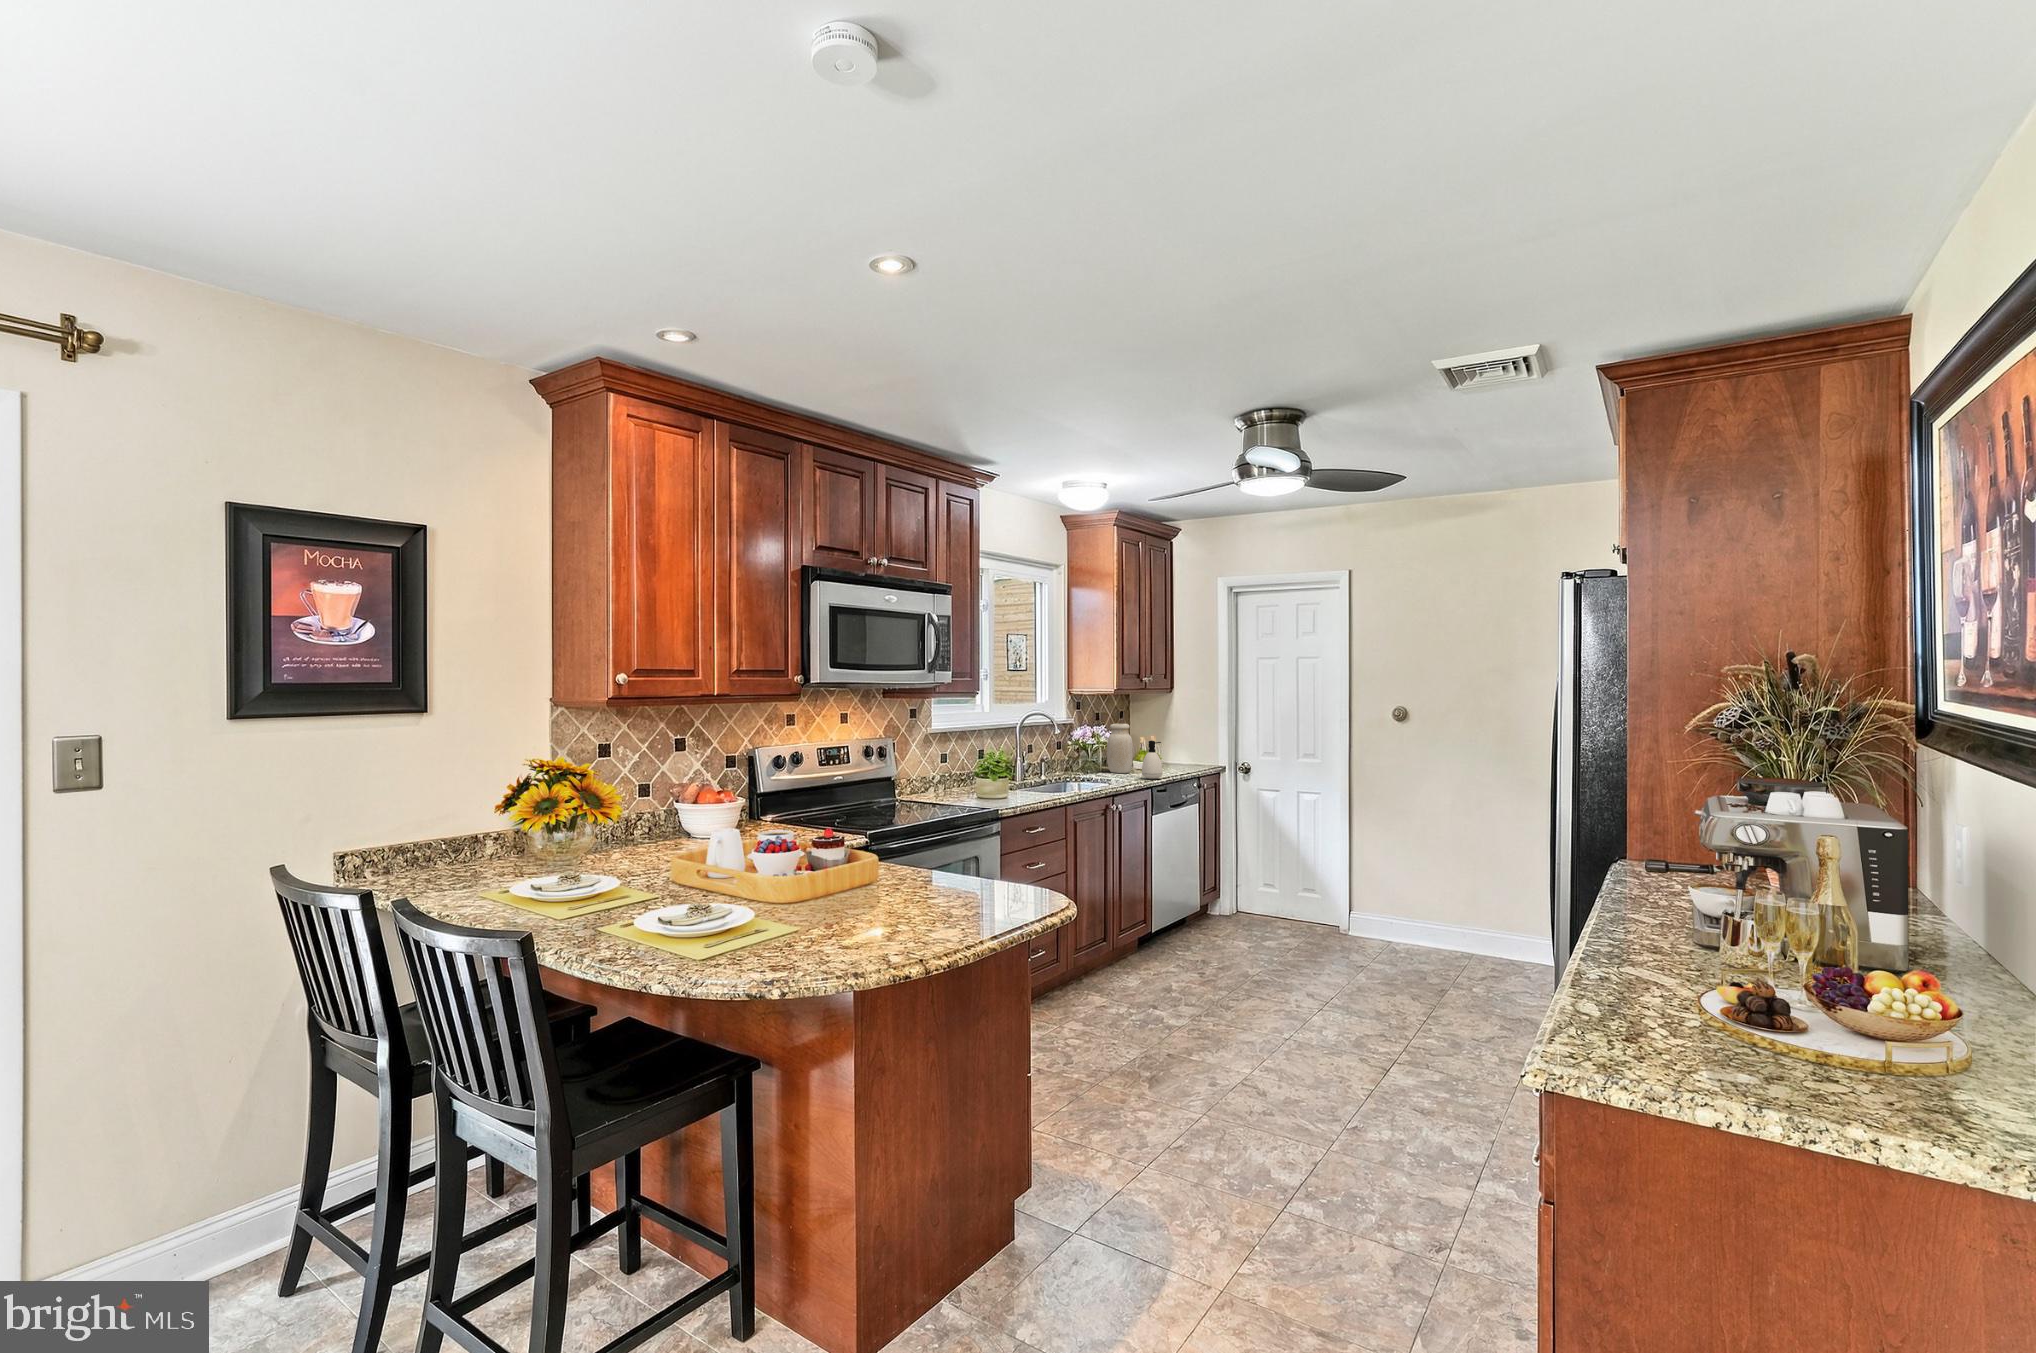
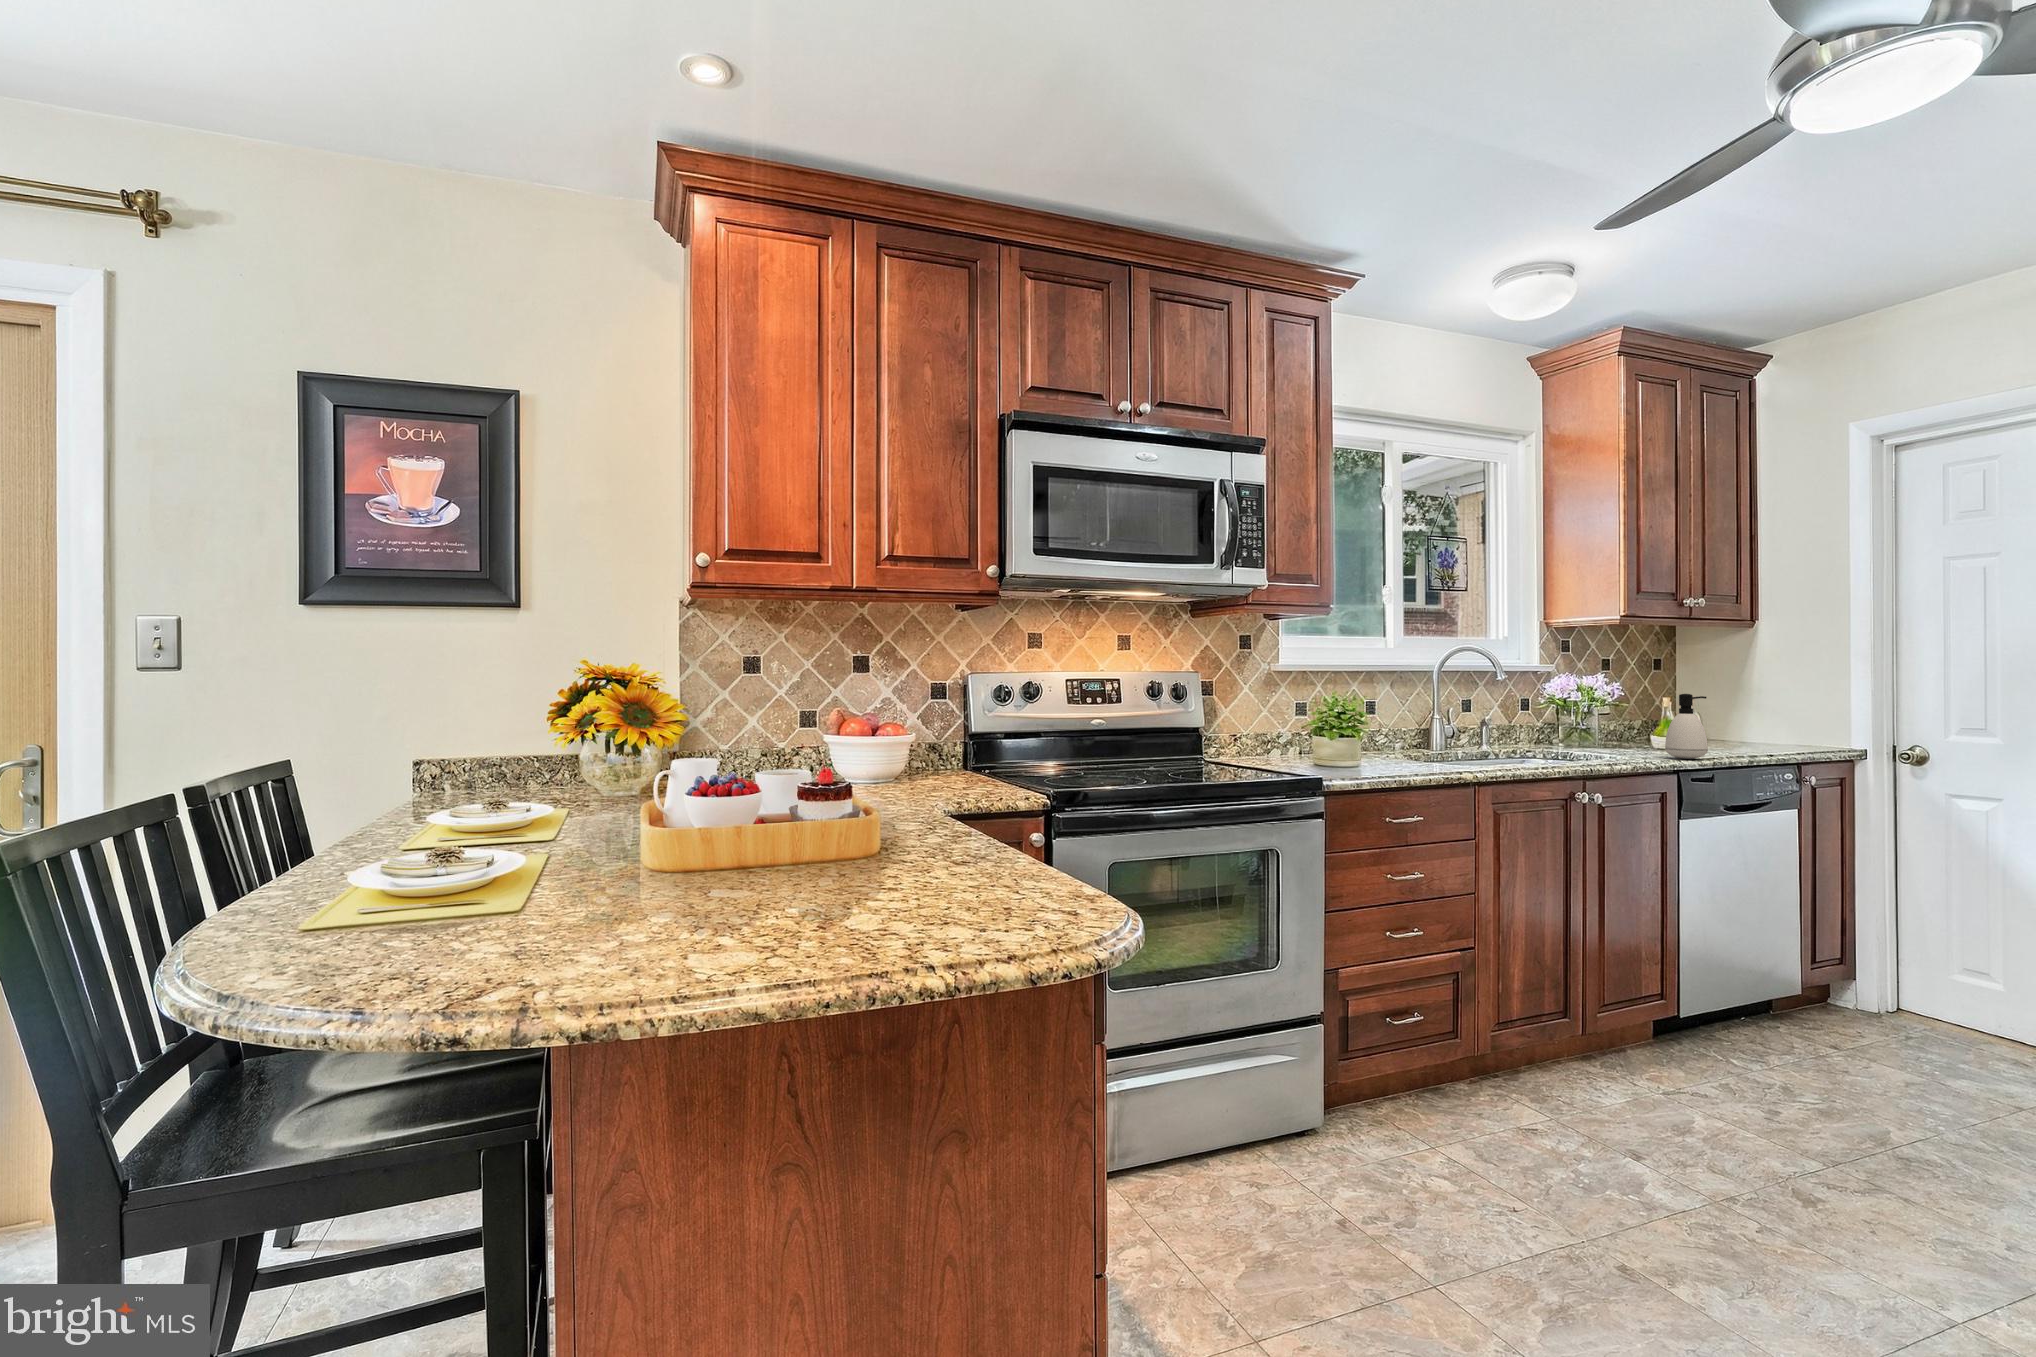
jar: present [1107,724,1133,773] -> none [1610,670,1660,750]

